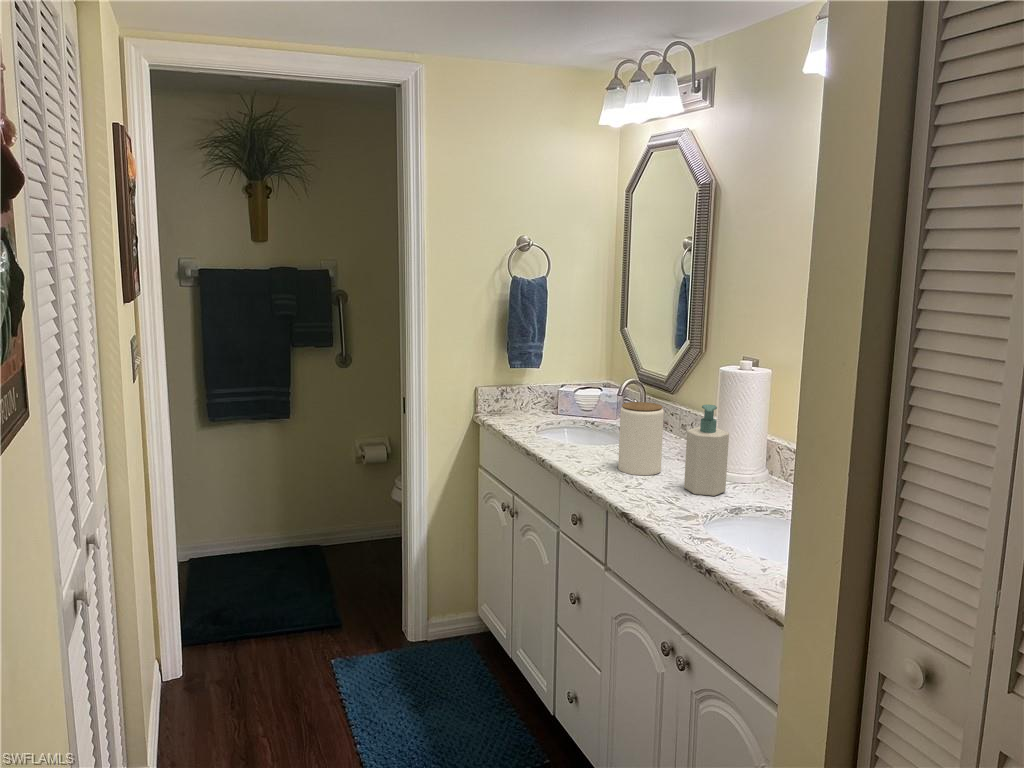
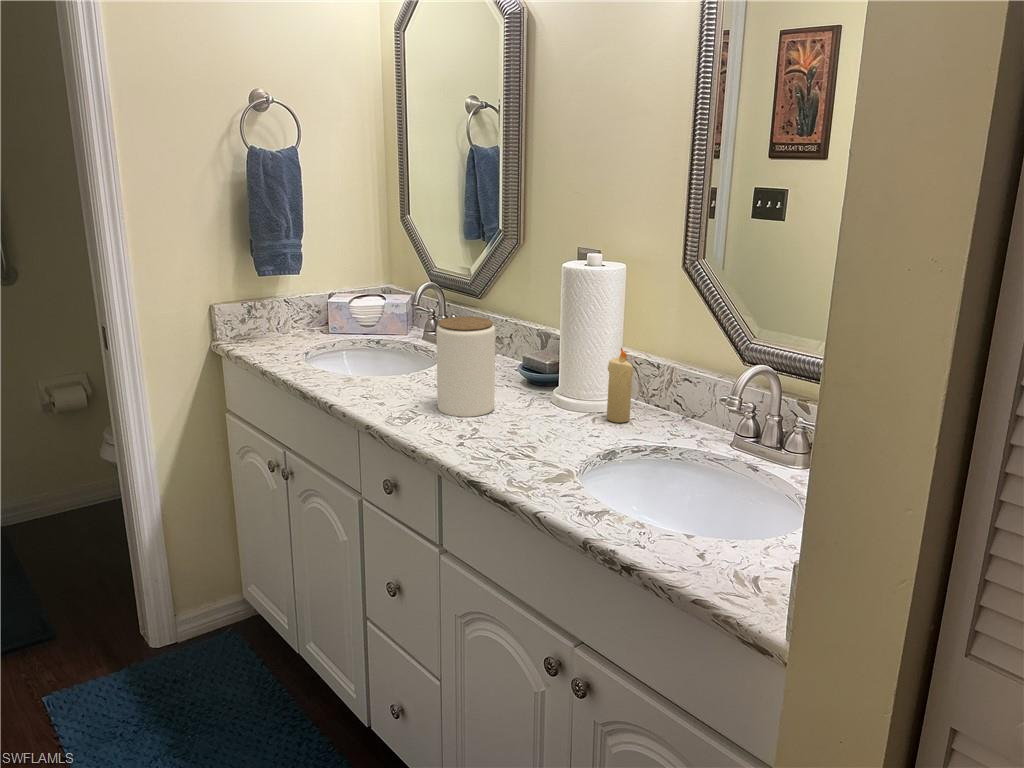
soap bottle: present [684,405,729,496] -> none [535,317,591,438]
candle: none [746,432,767,491] -> present [607,348,633,423]

